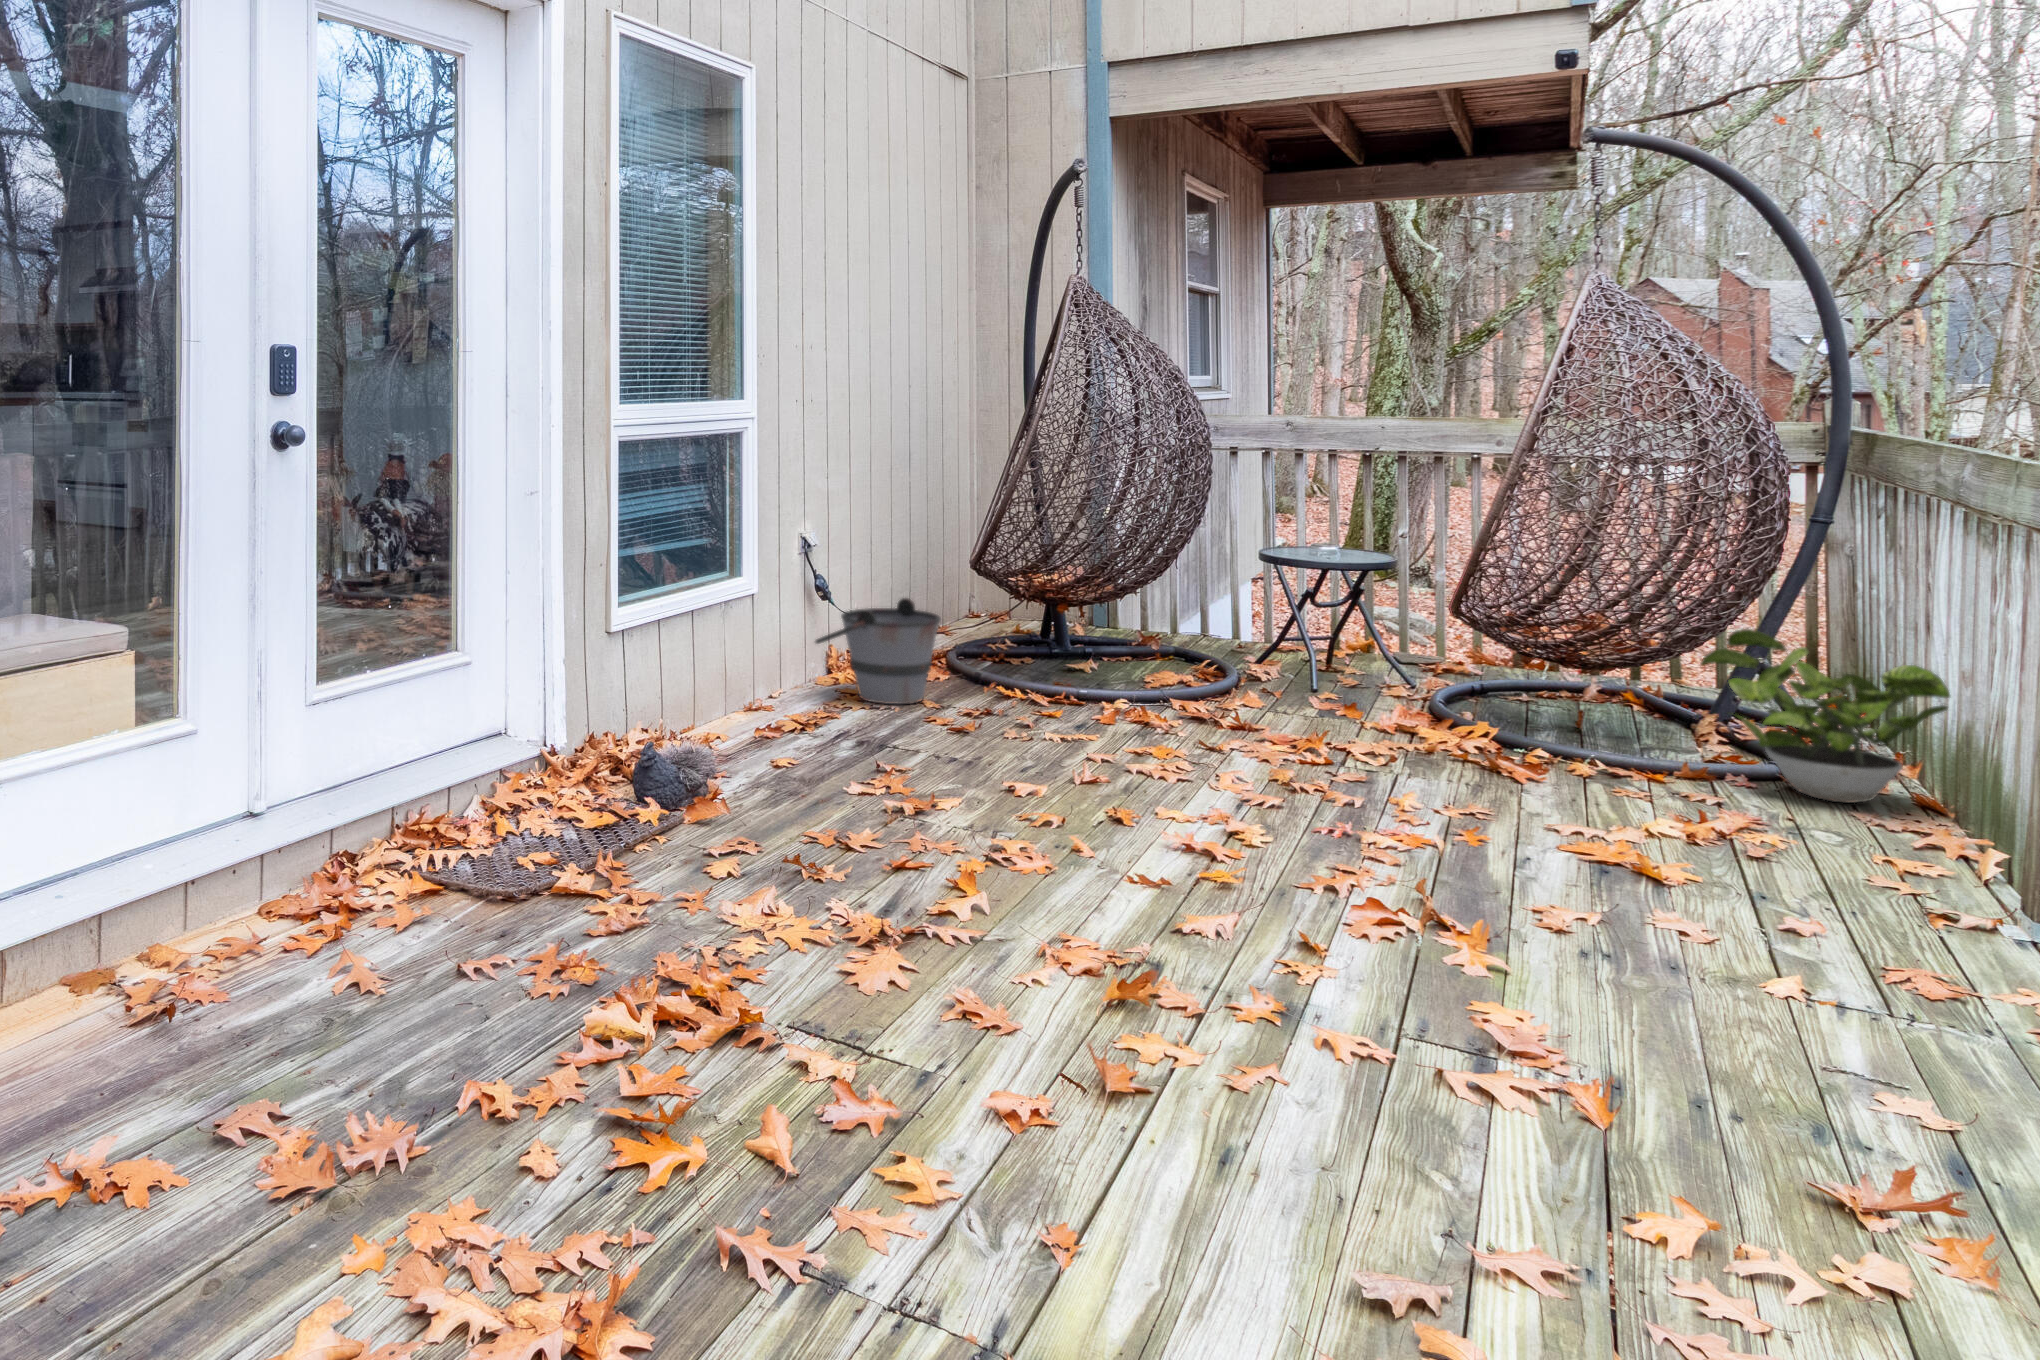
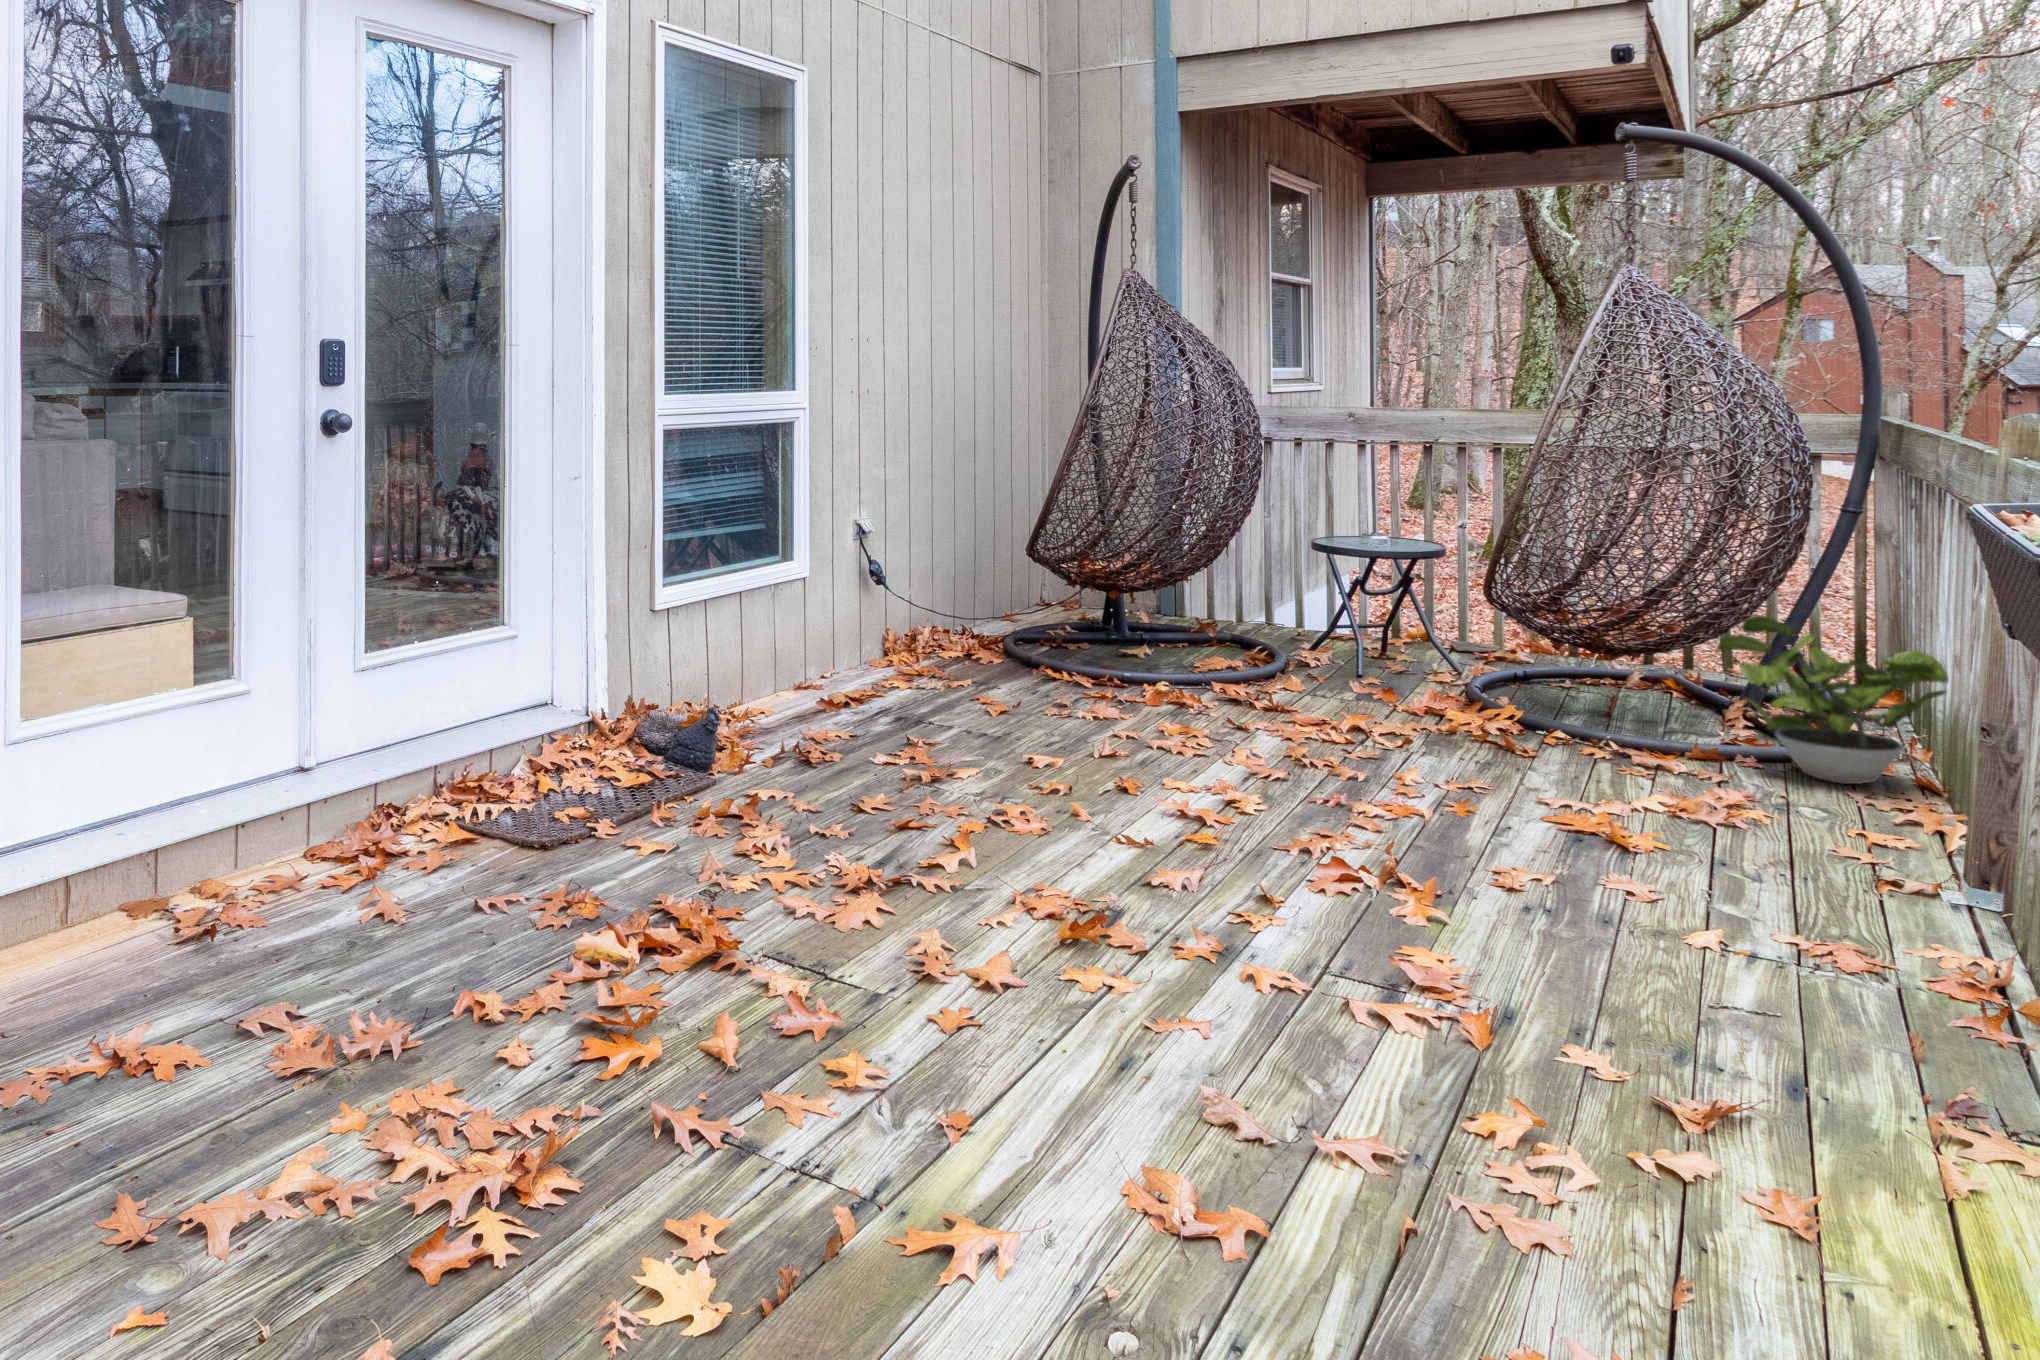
bucket: present [815,598,941,704] -> none [867,582,989,684]

